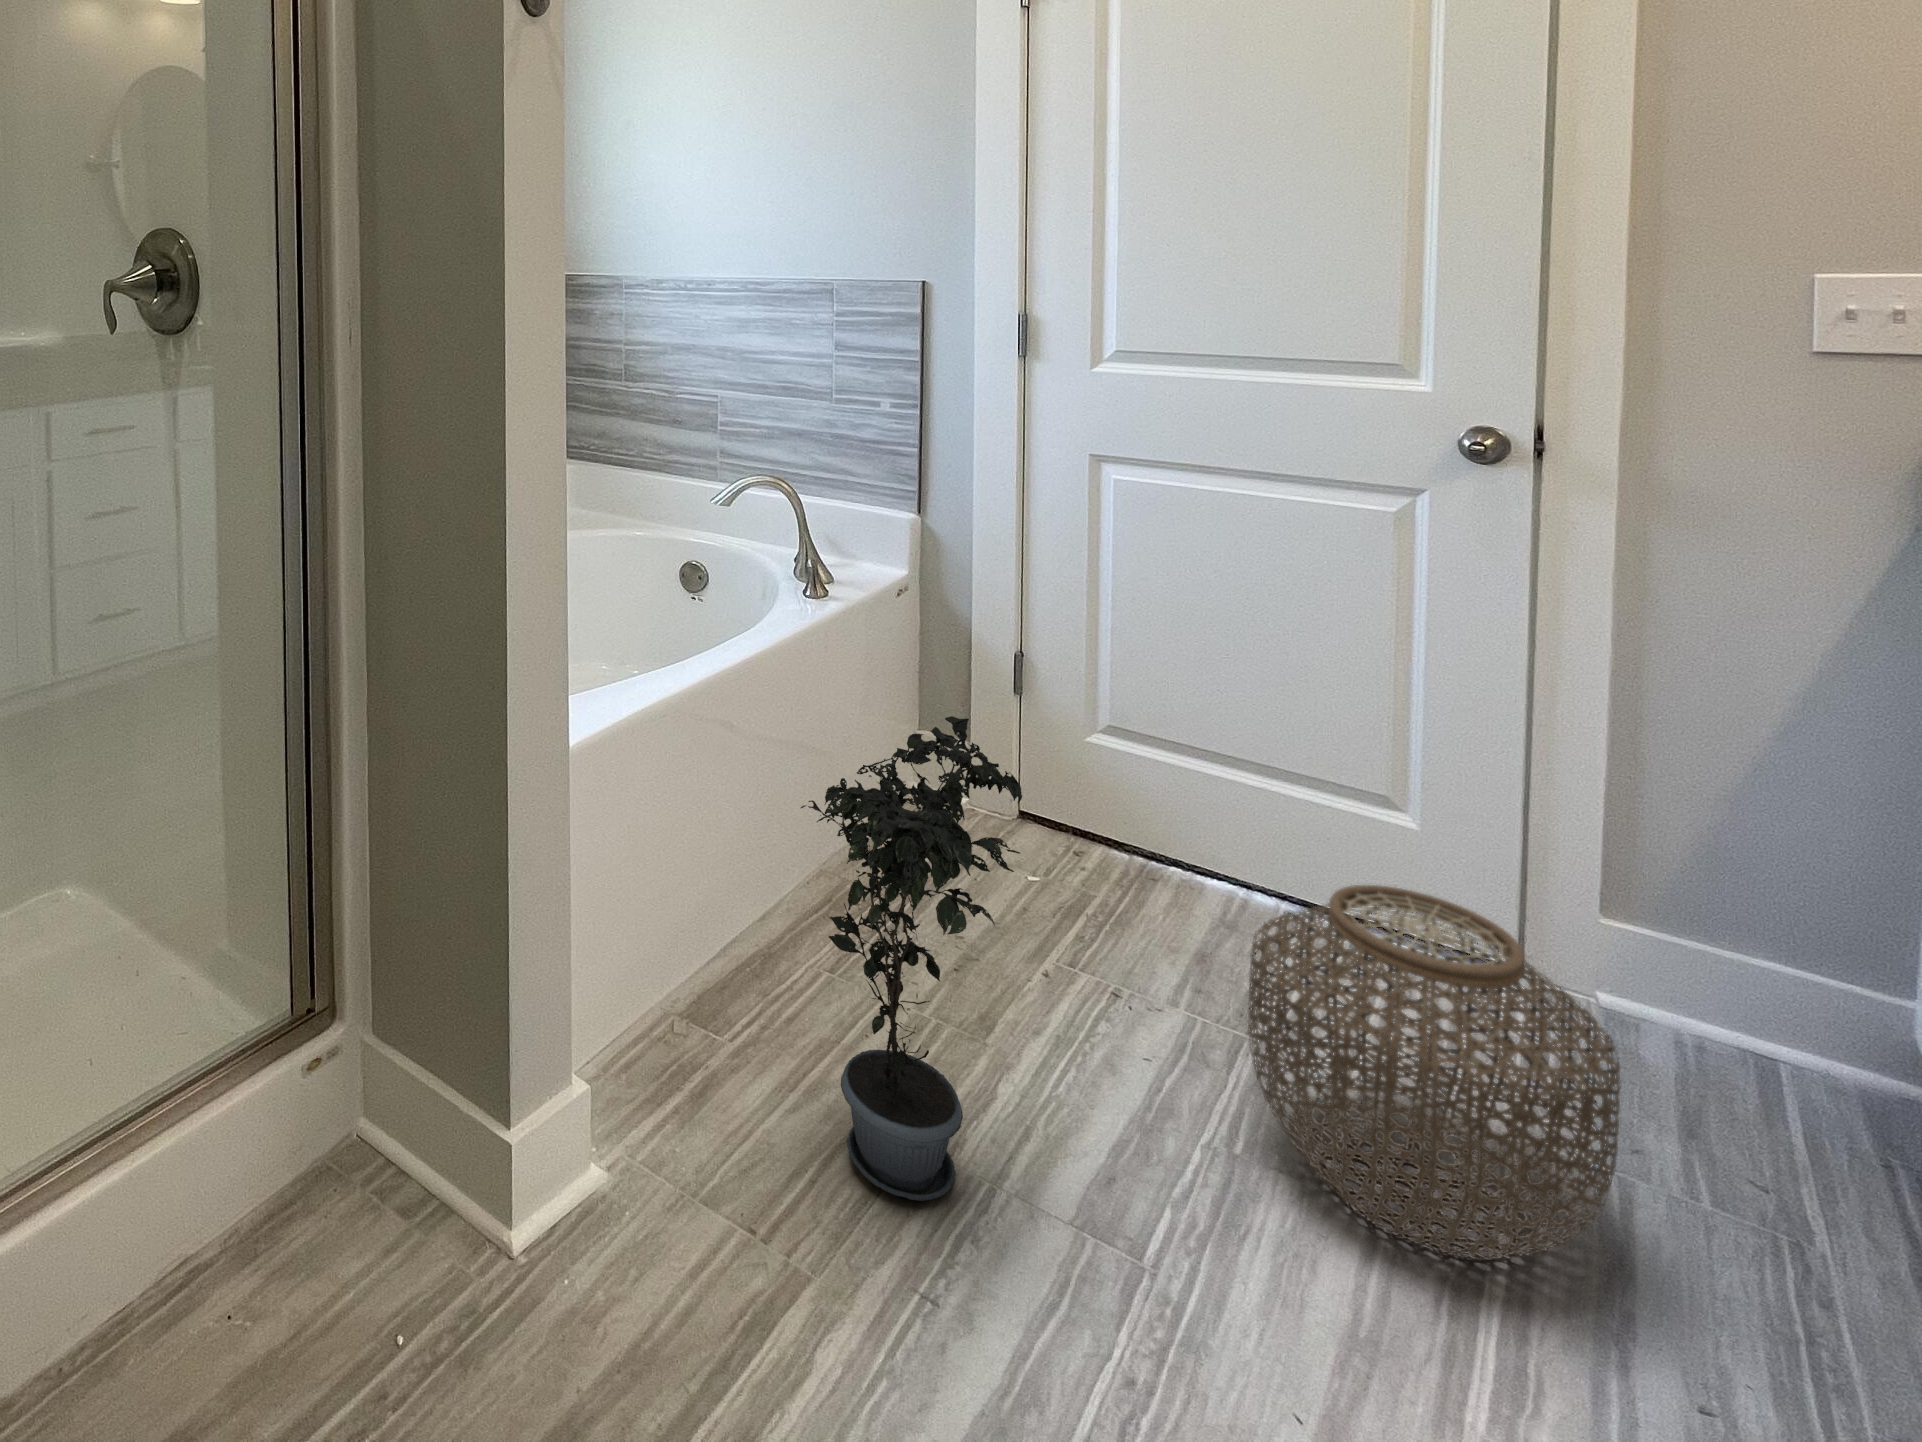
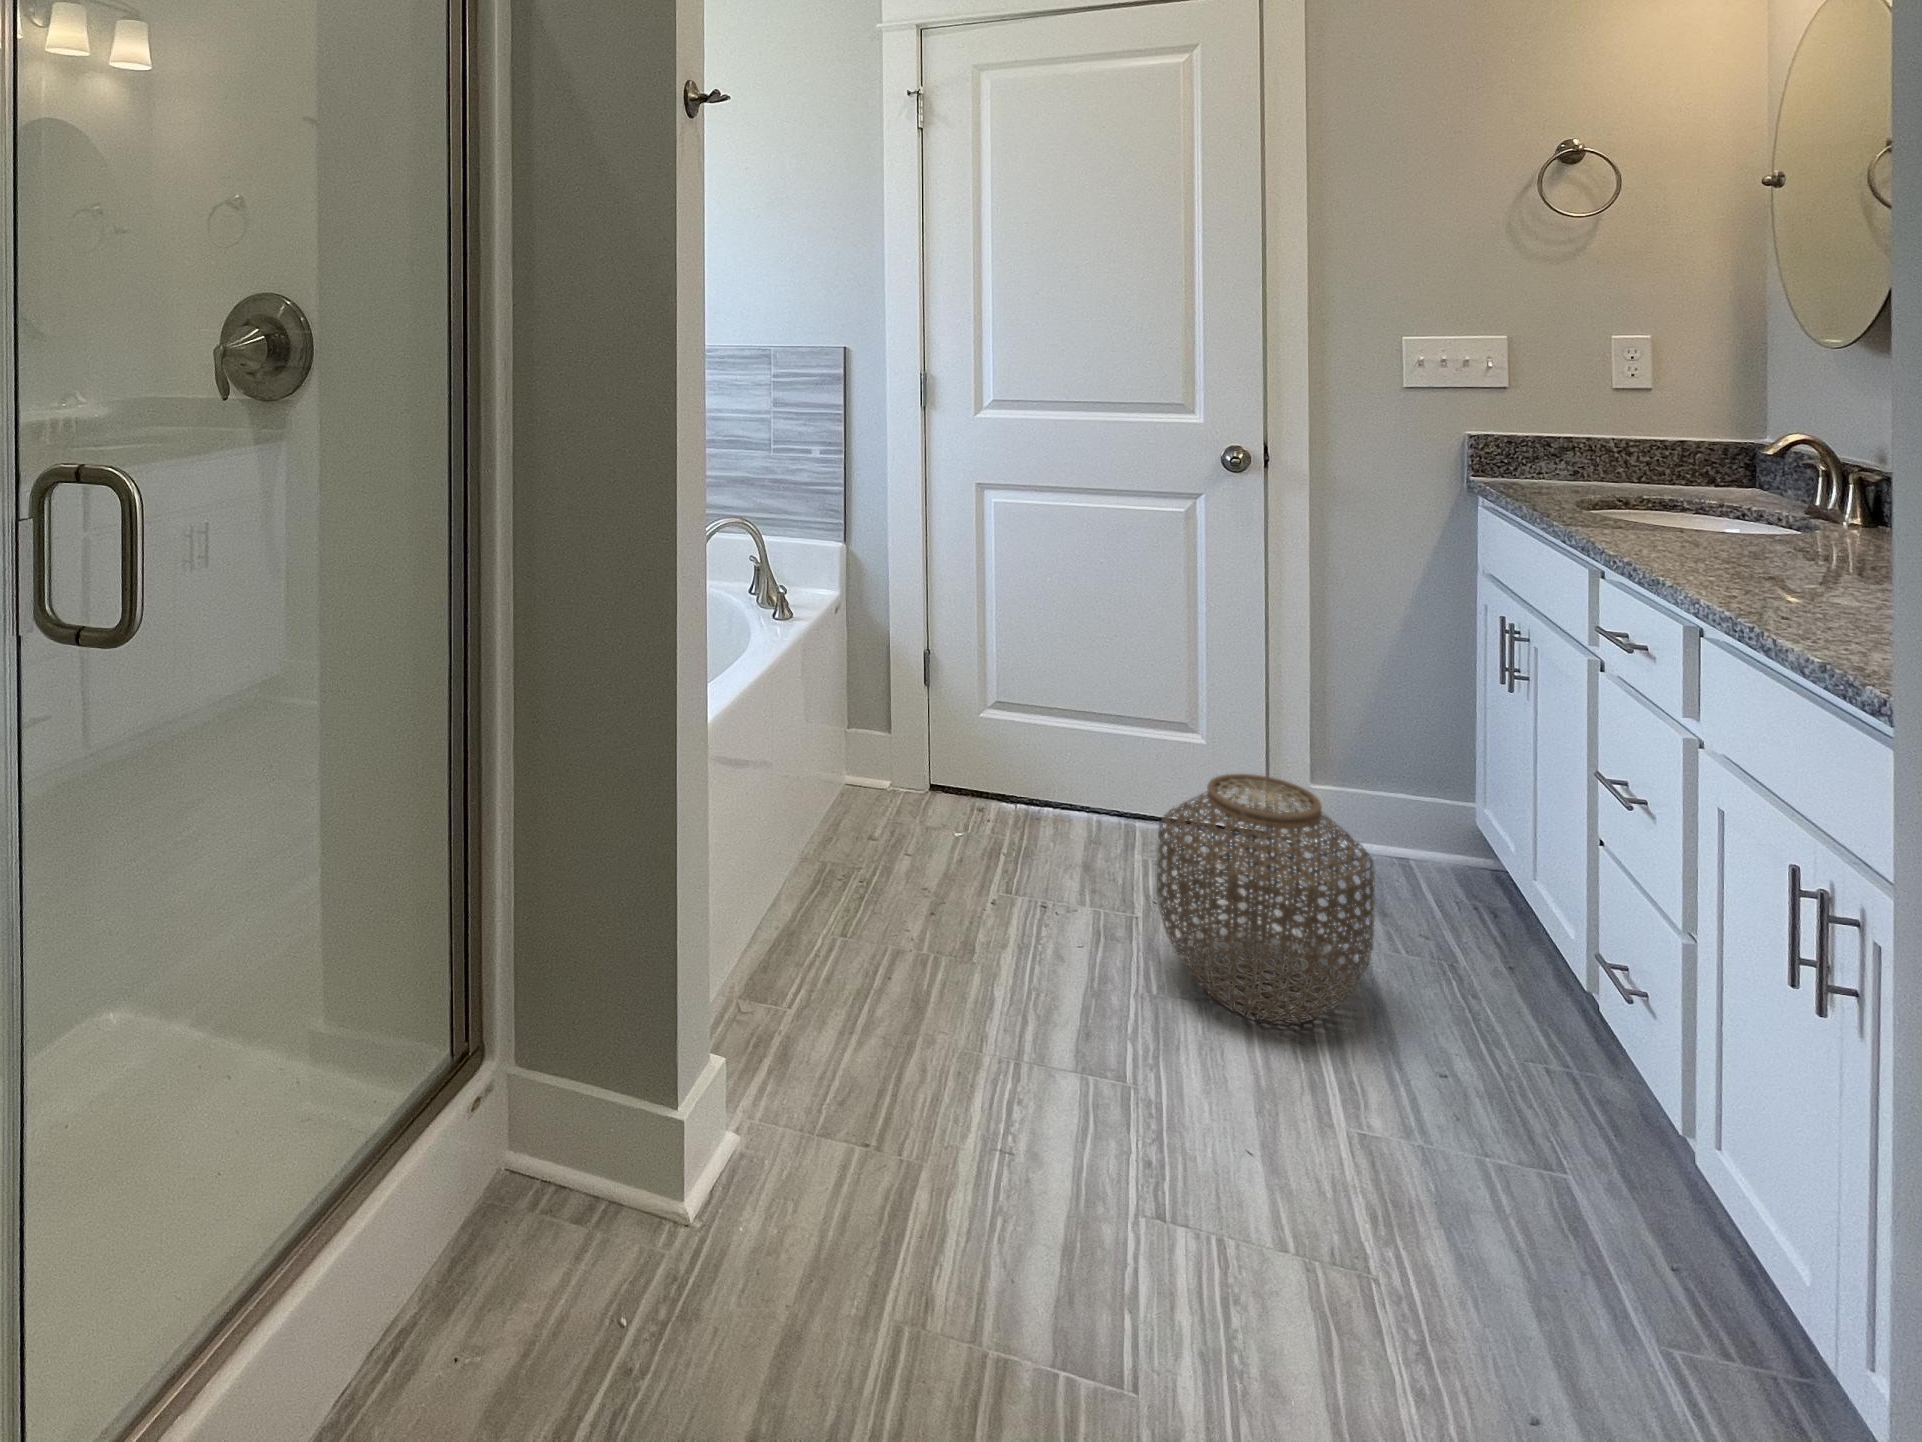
potted plant: present [801,716,1022,1201] -> none [875,681,1052,1089]

